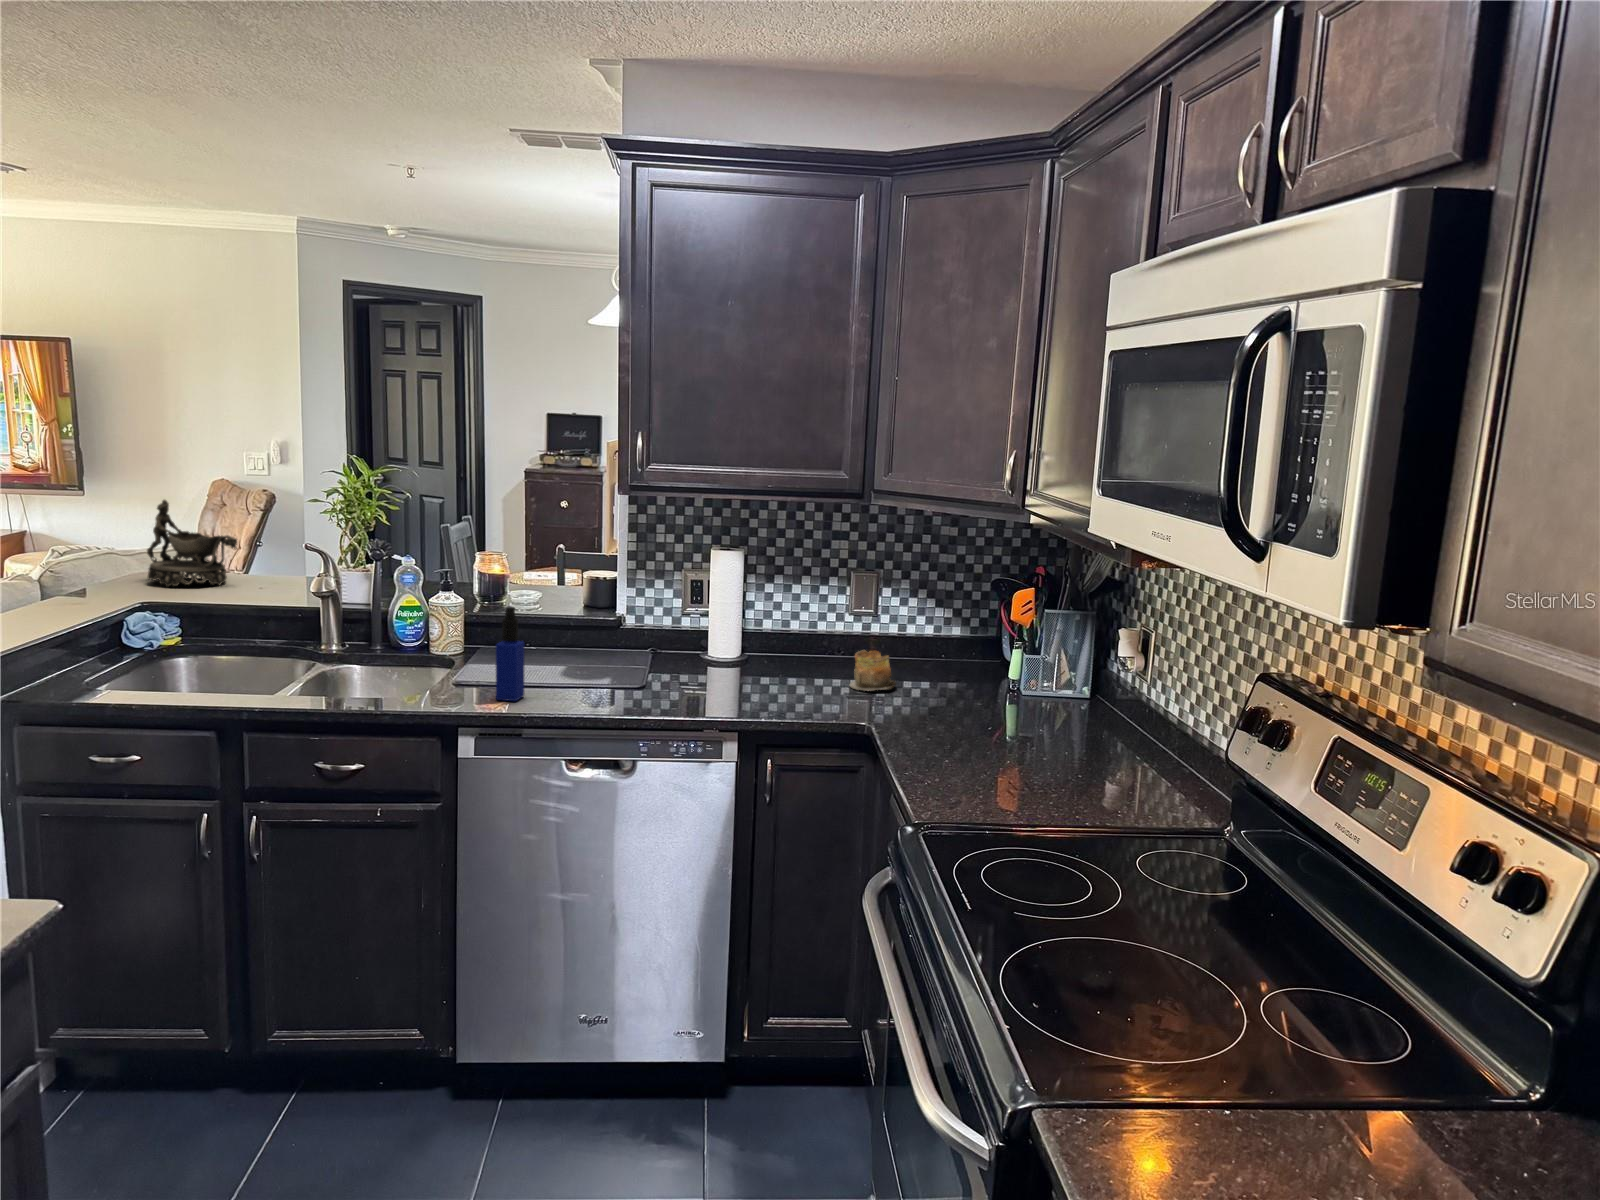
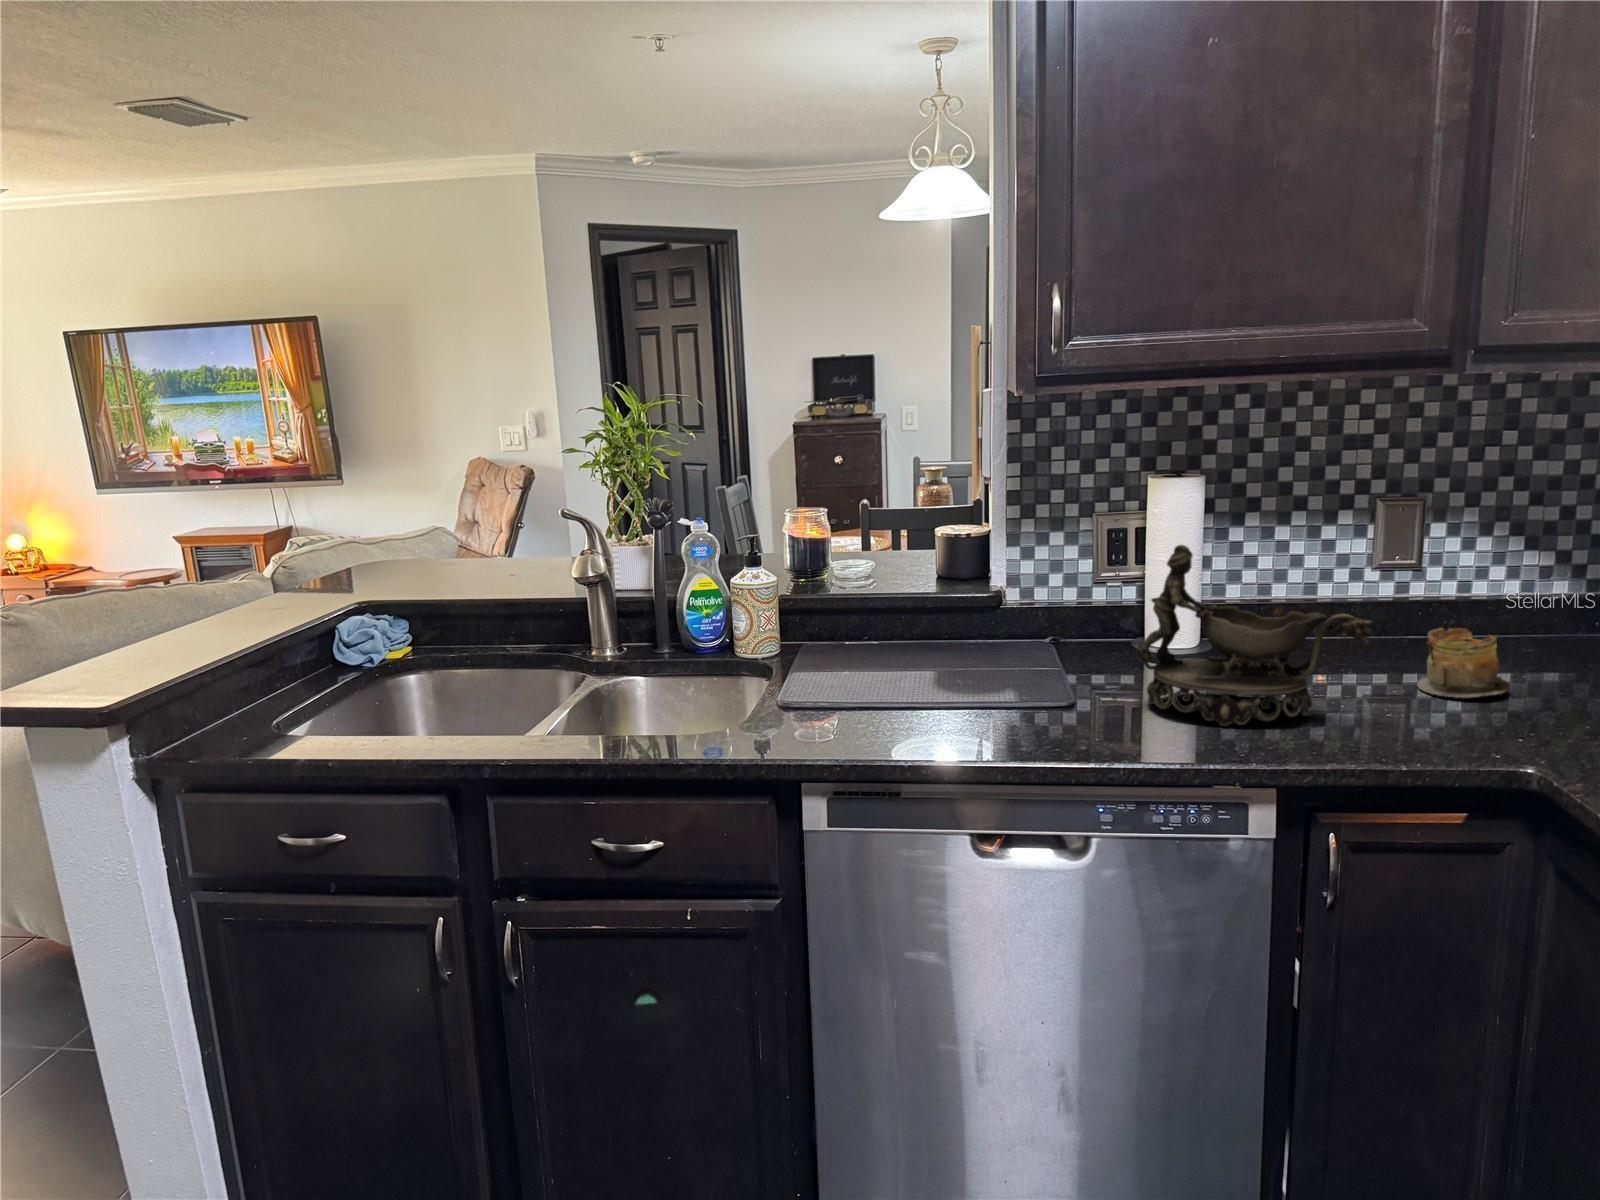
decorative bowl: present [147,500,237,586] -> present [1136,545,1372,726]
bottle: present [496,607,525,701] -> none [849,585,895,737]

